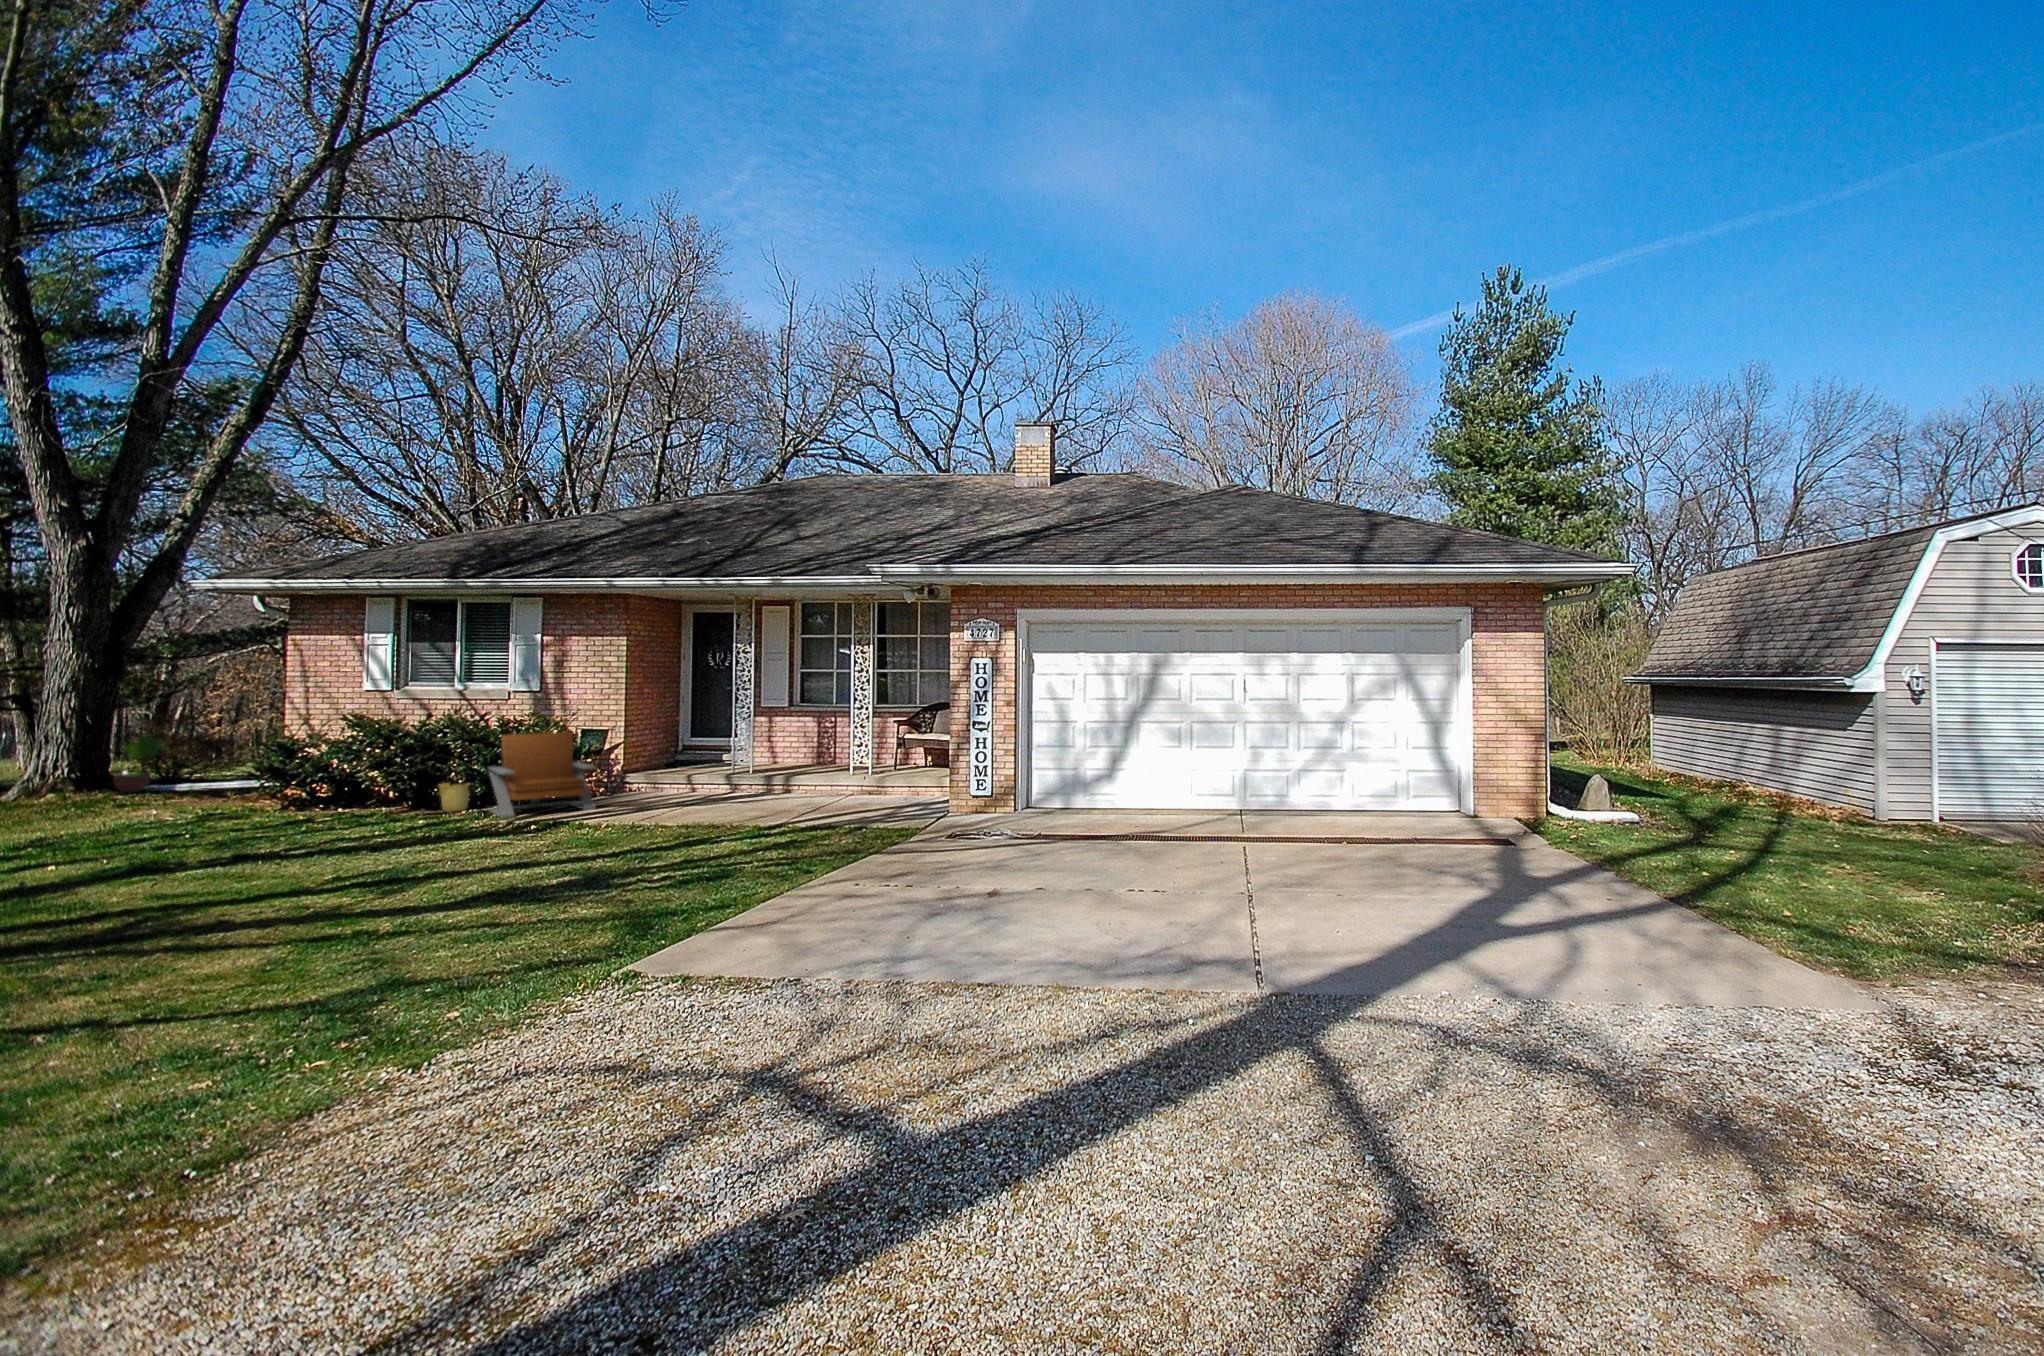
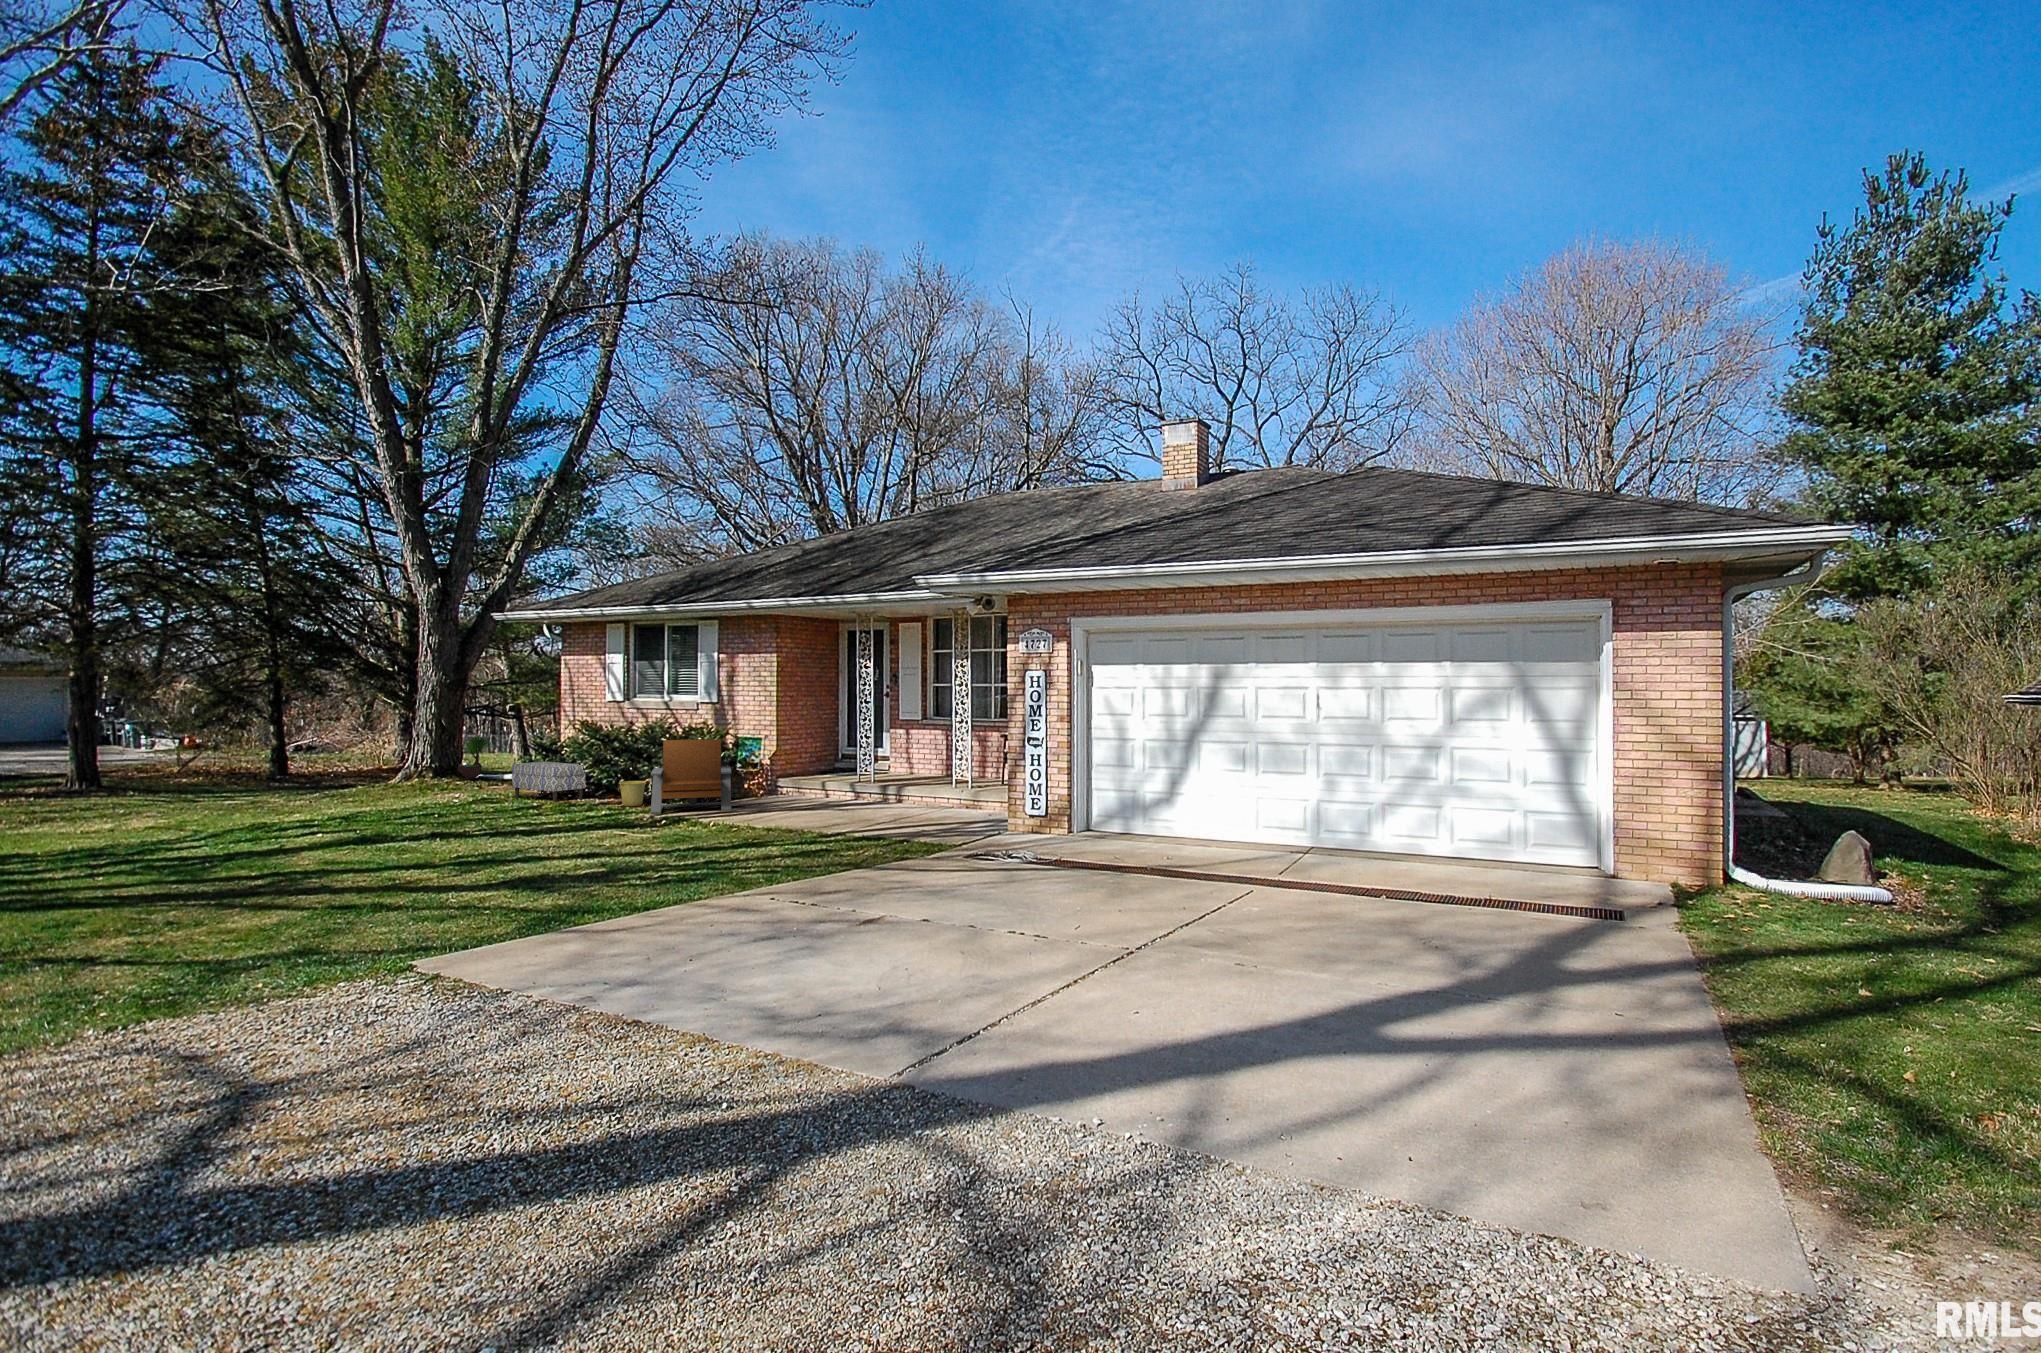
bench: none [261,765,372,812] -> present [512,762,585,802]

